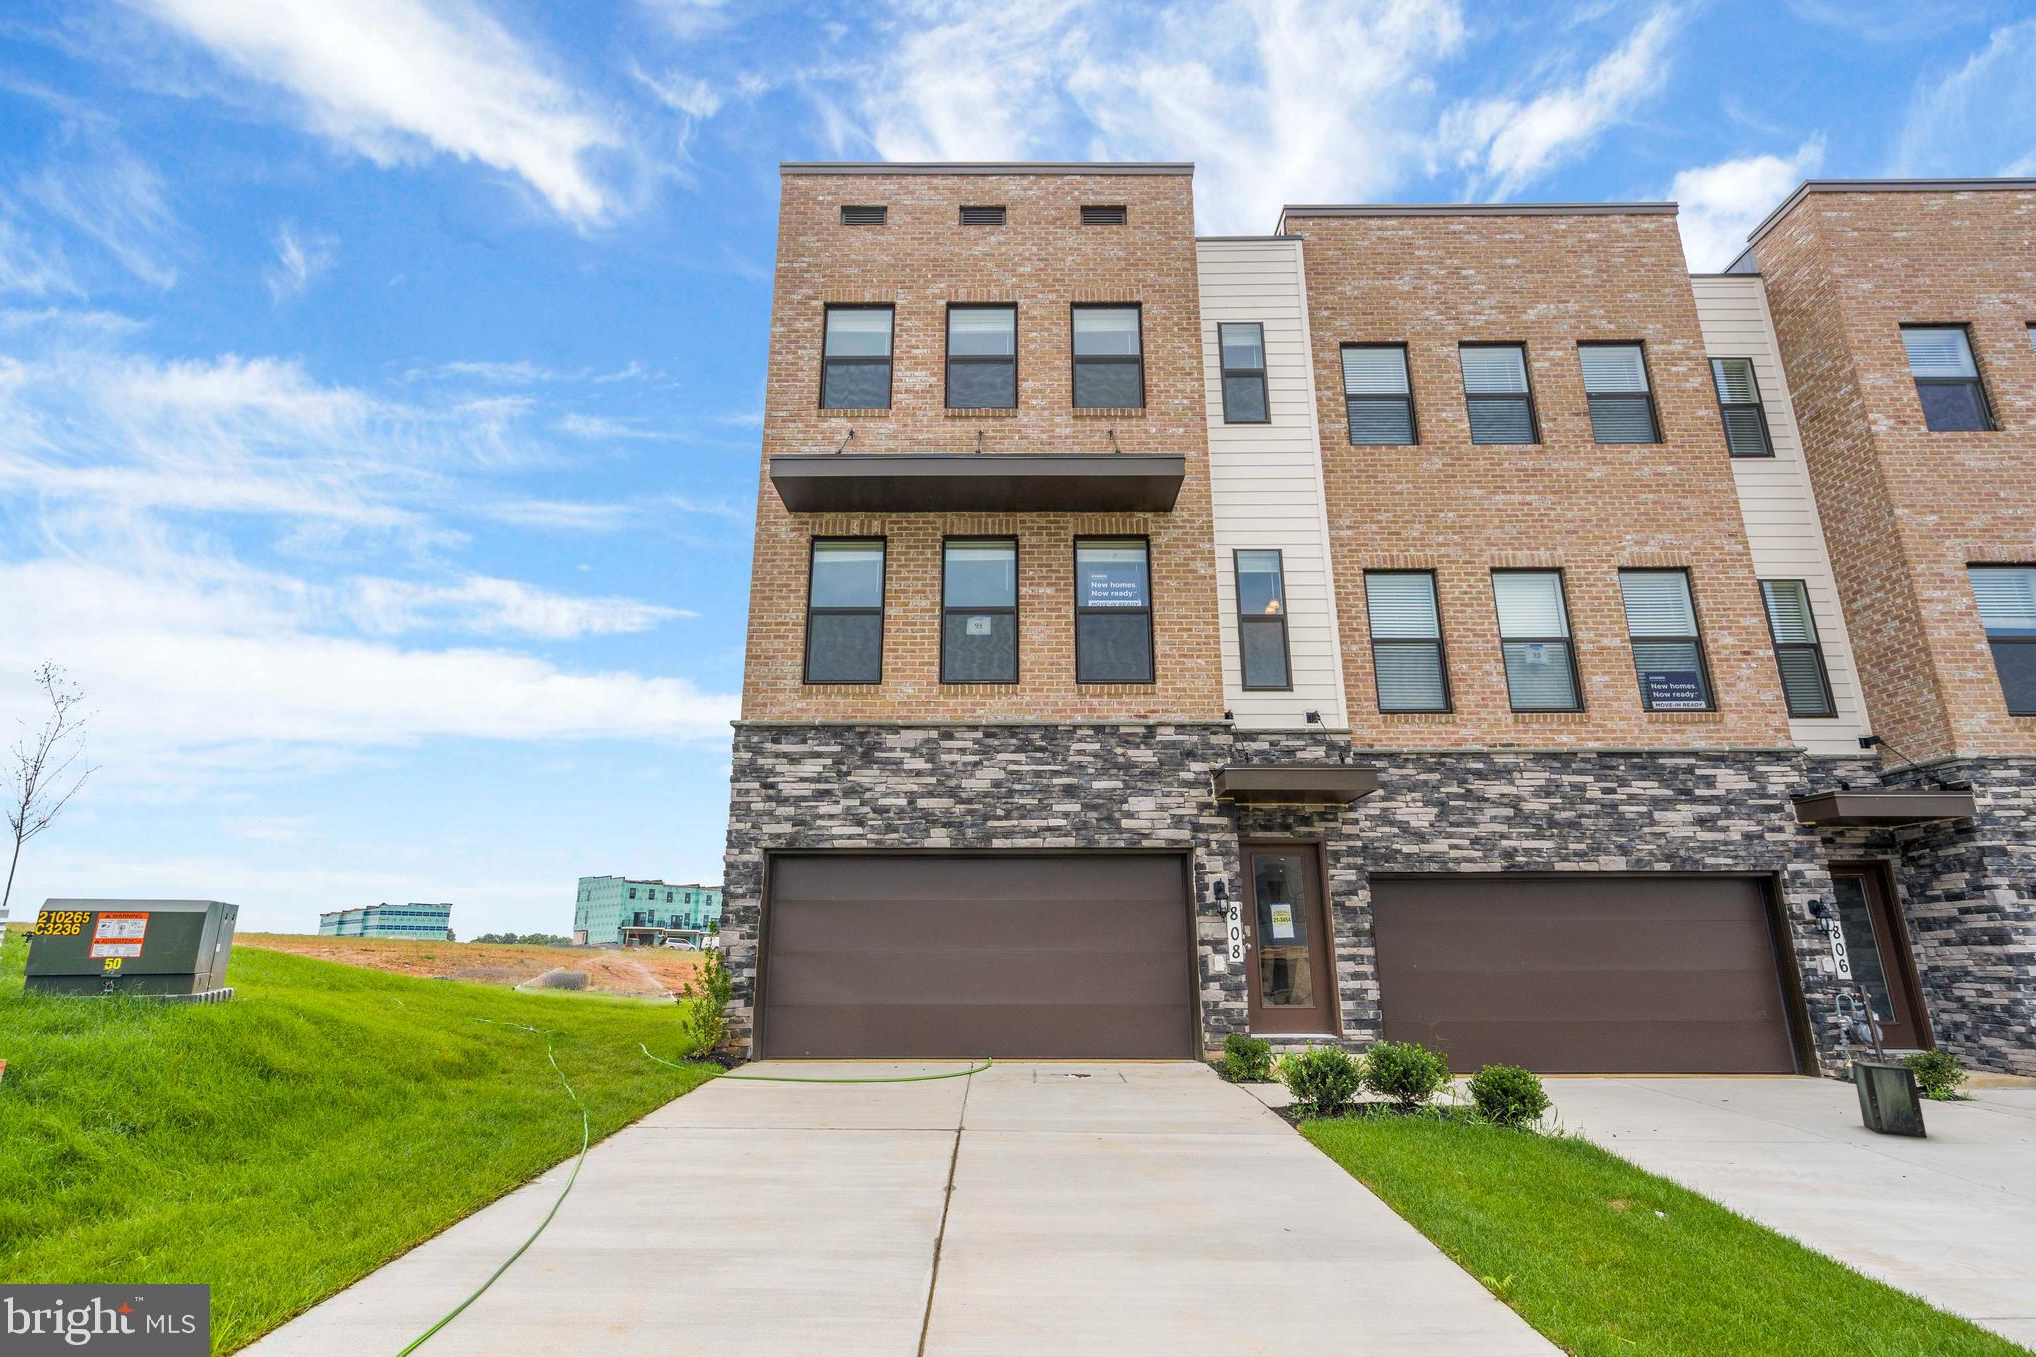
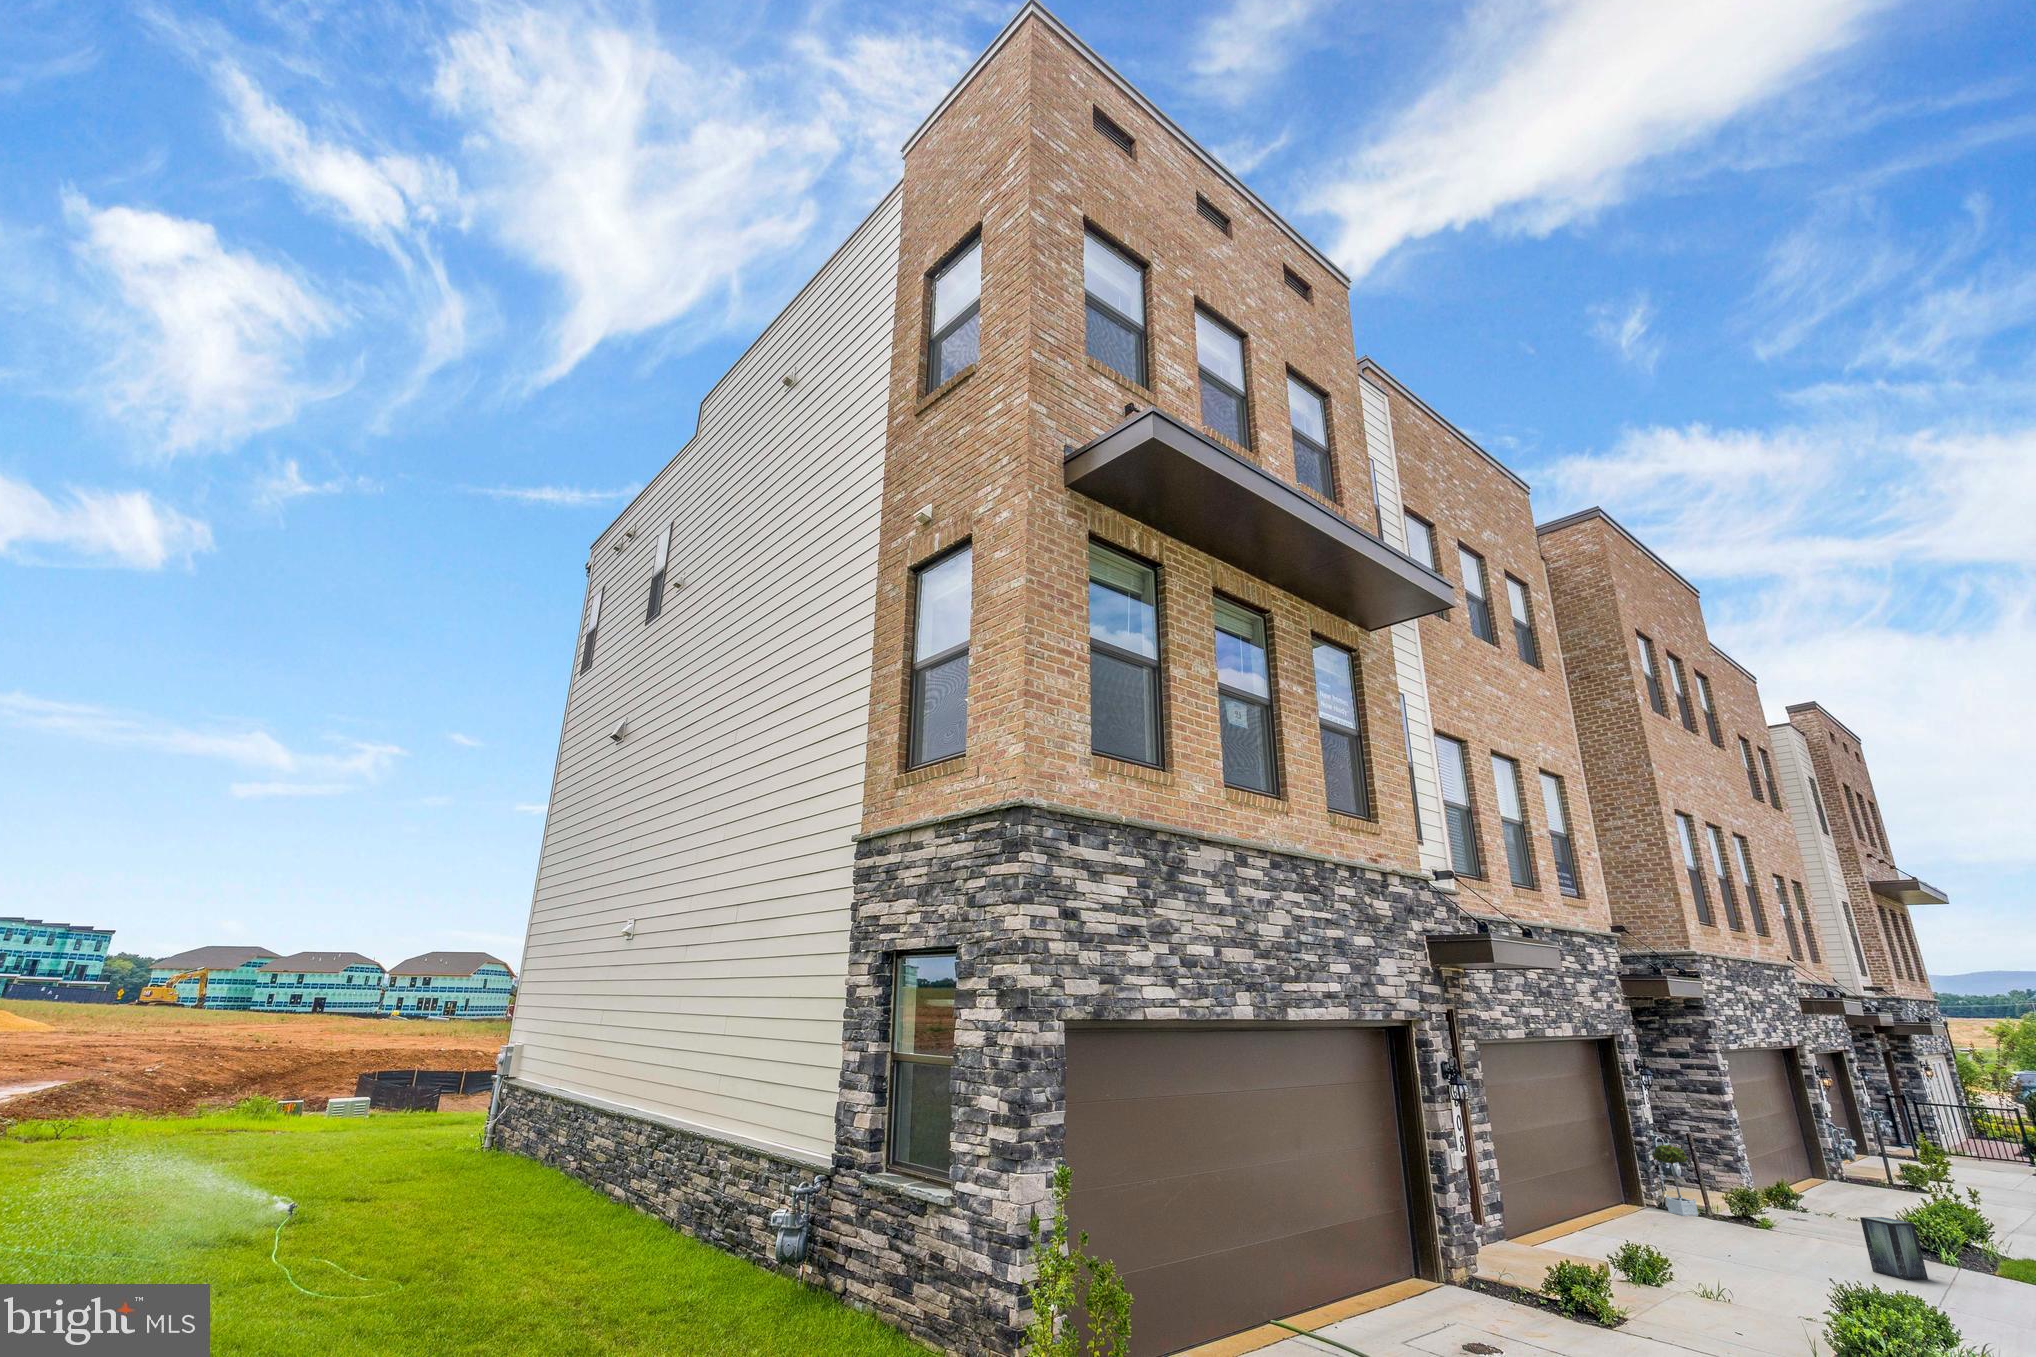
potted tree: none [1808,998,1866,1086] -> present [1654,1145,1698,1216]

